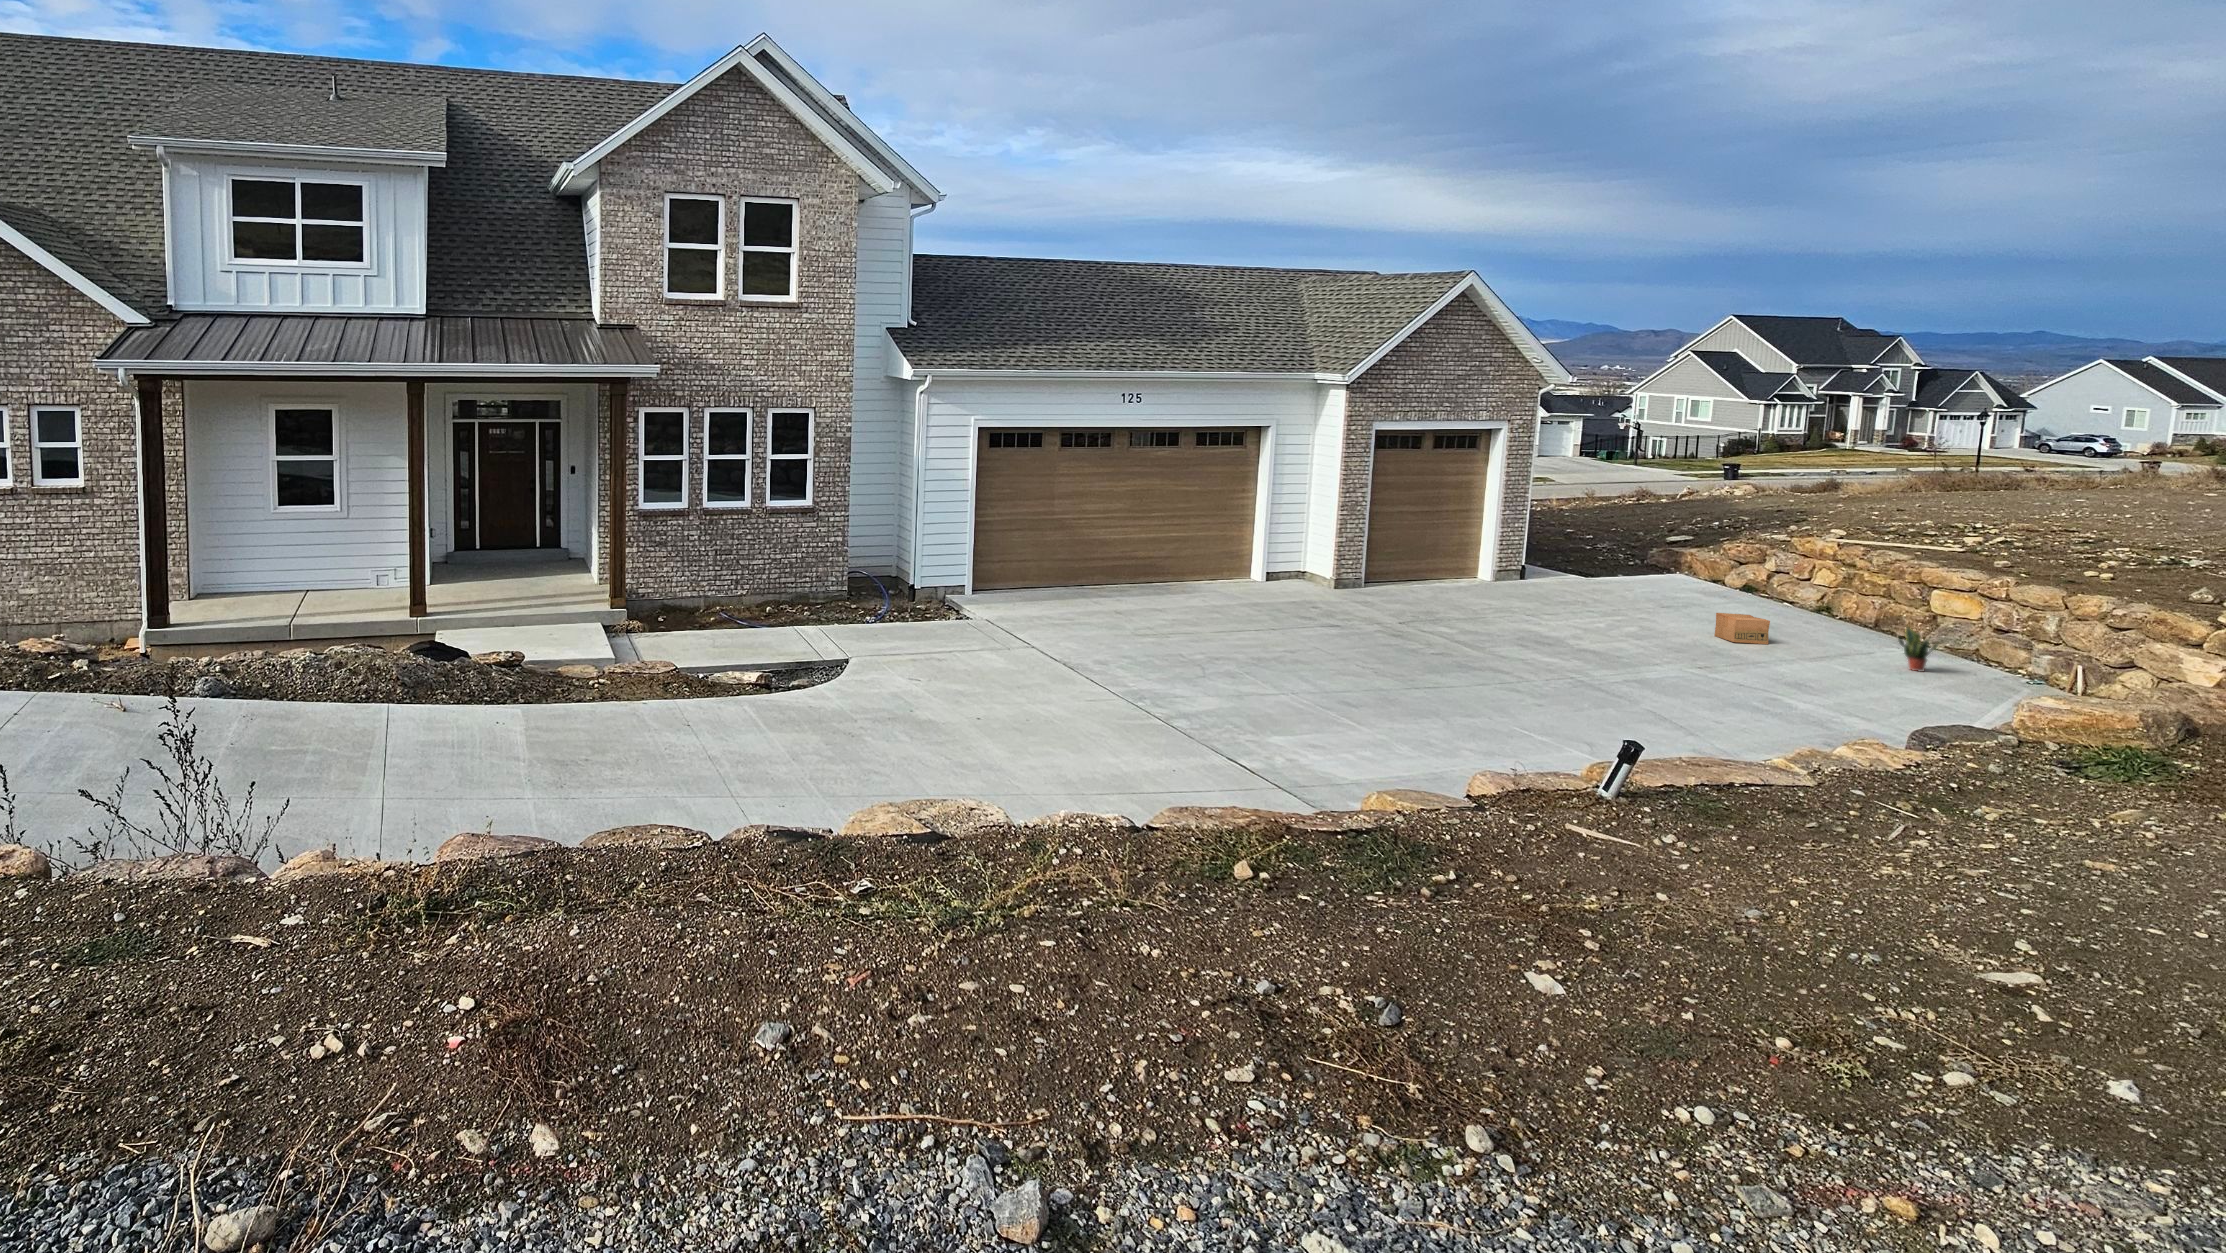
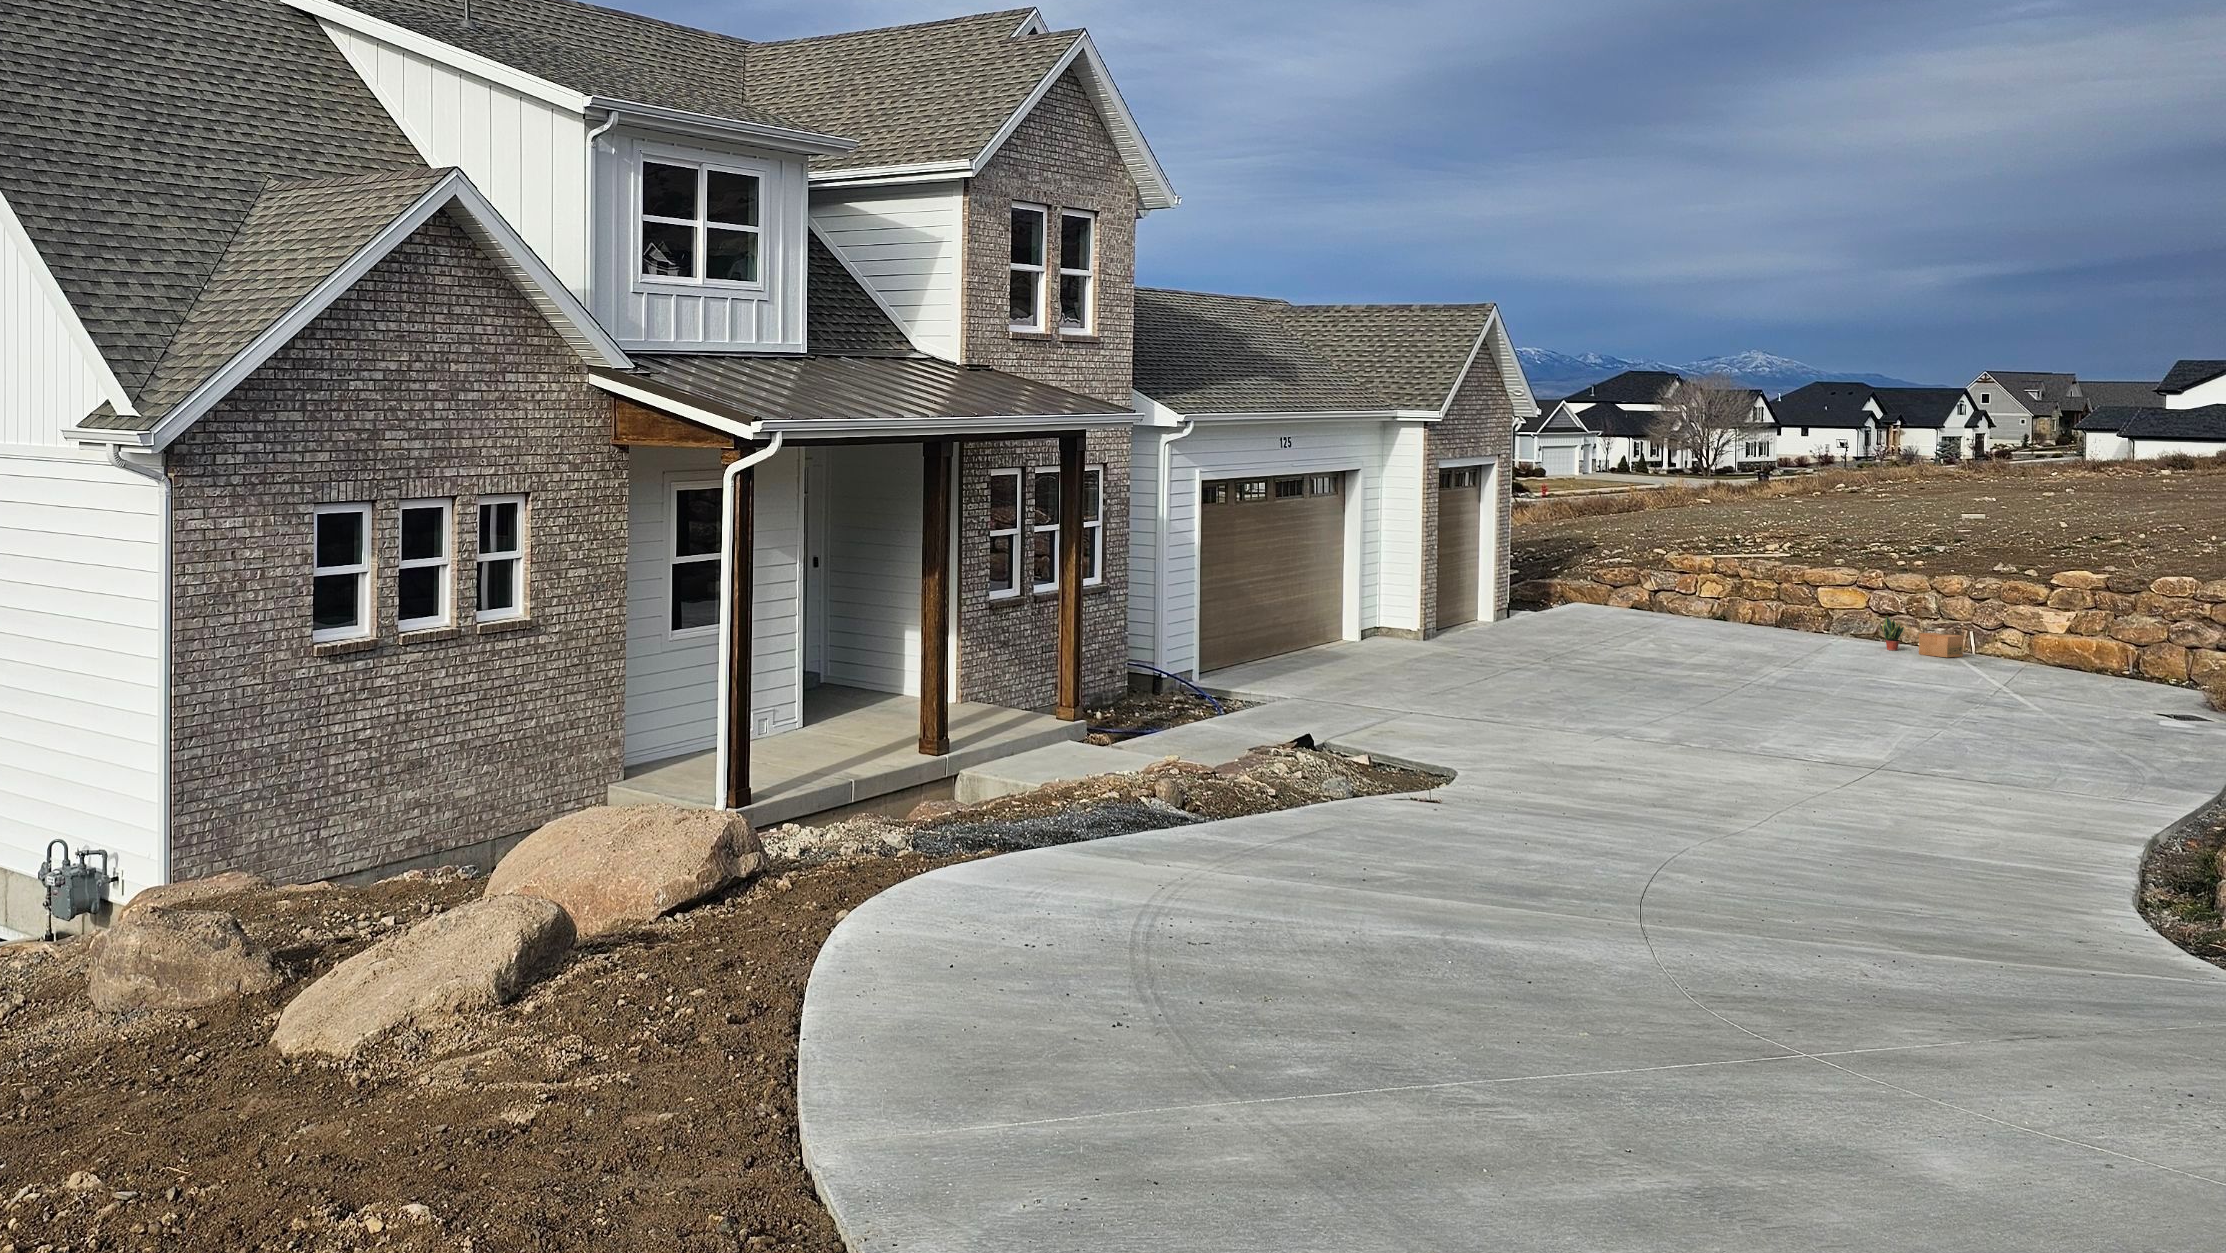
cardboard box: present [1714,613,1770,644] -> present [1919,633,1963,657]

